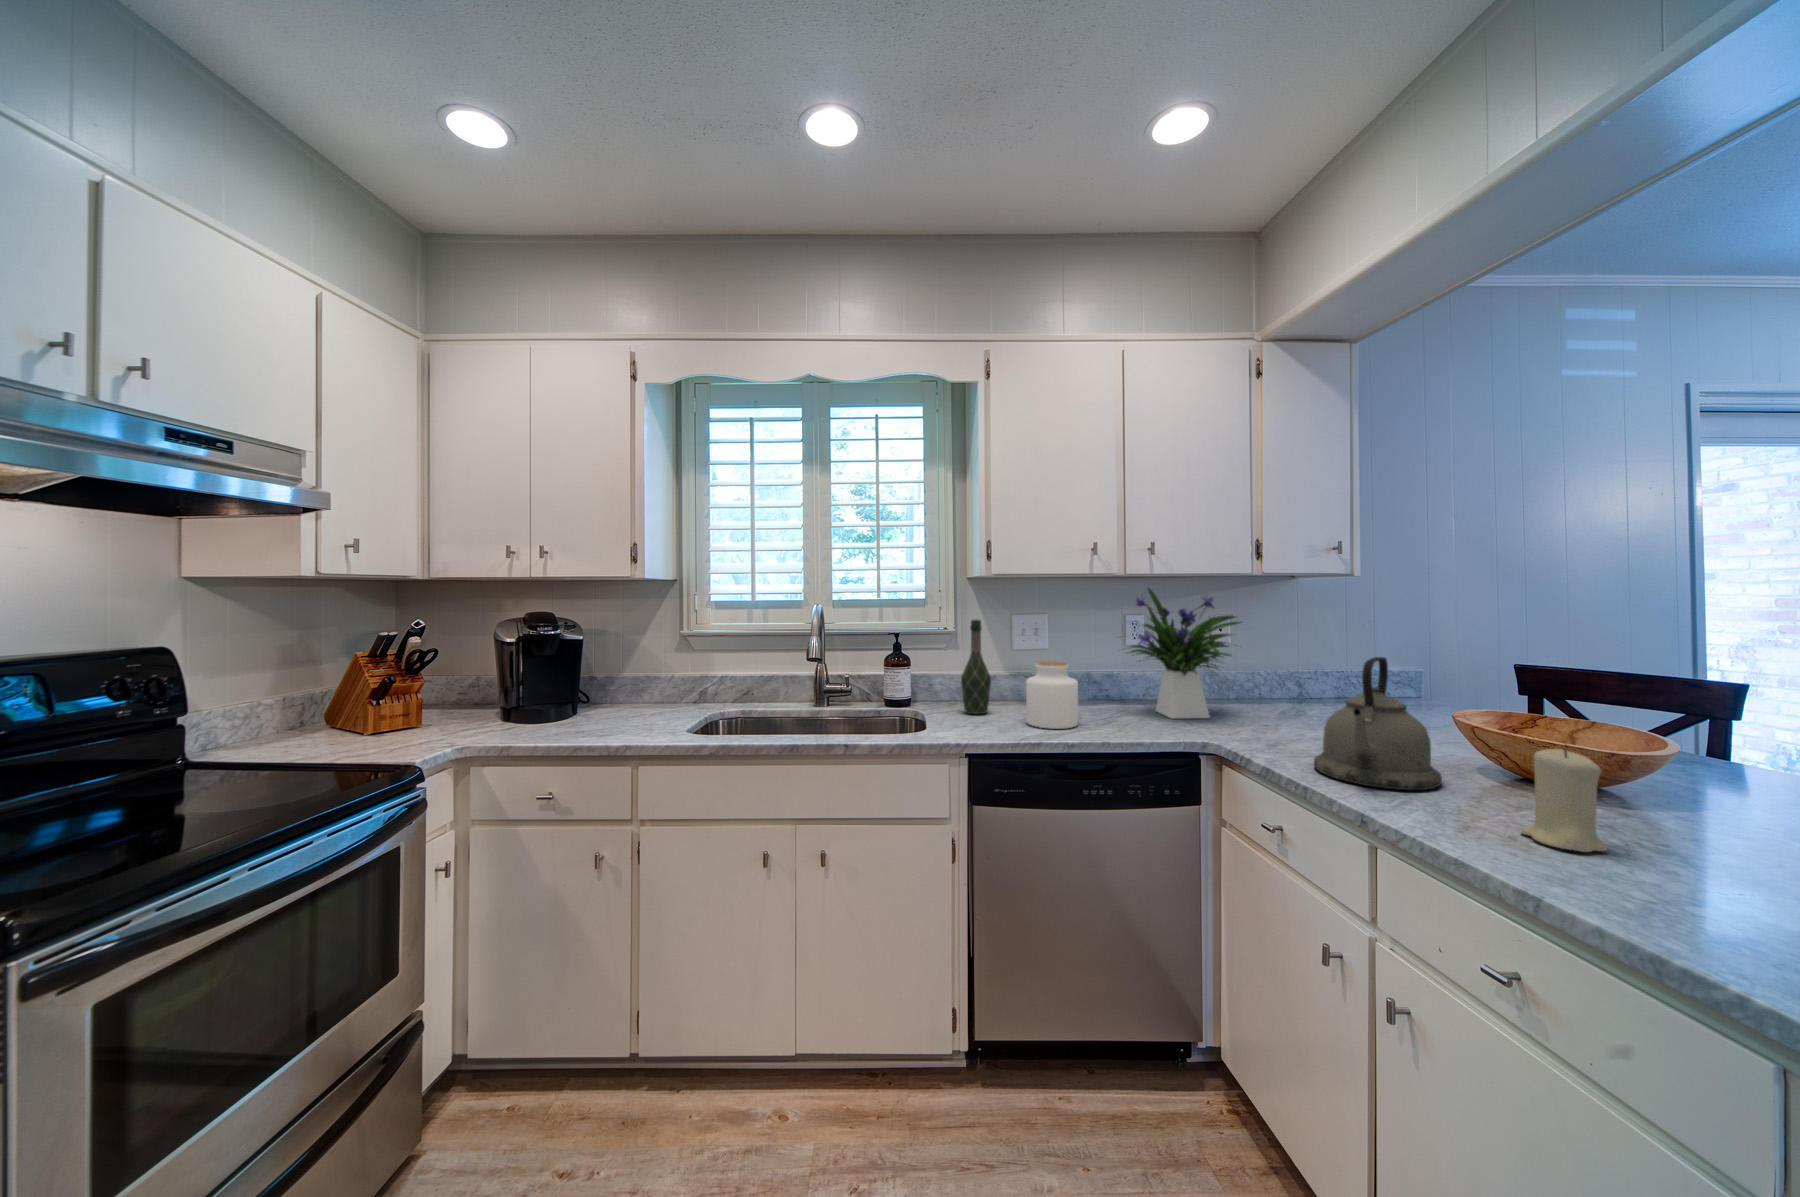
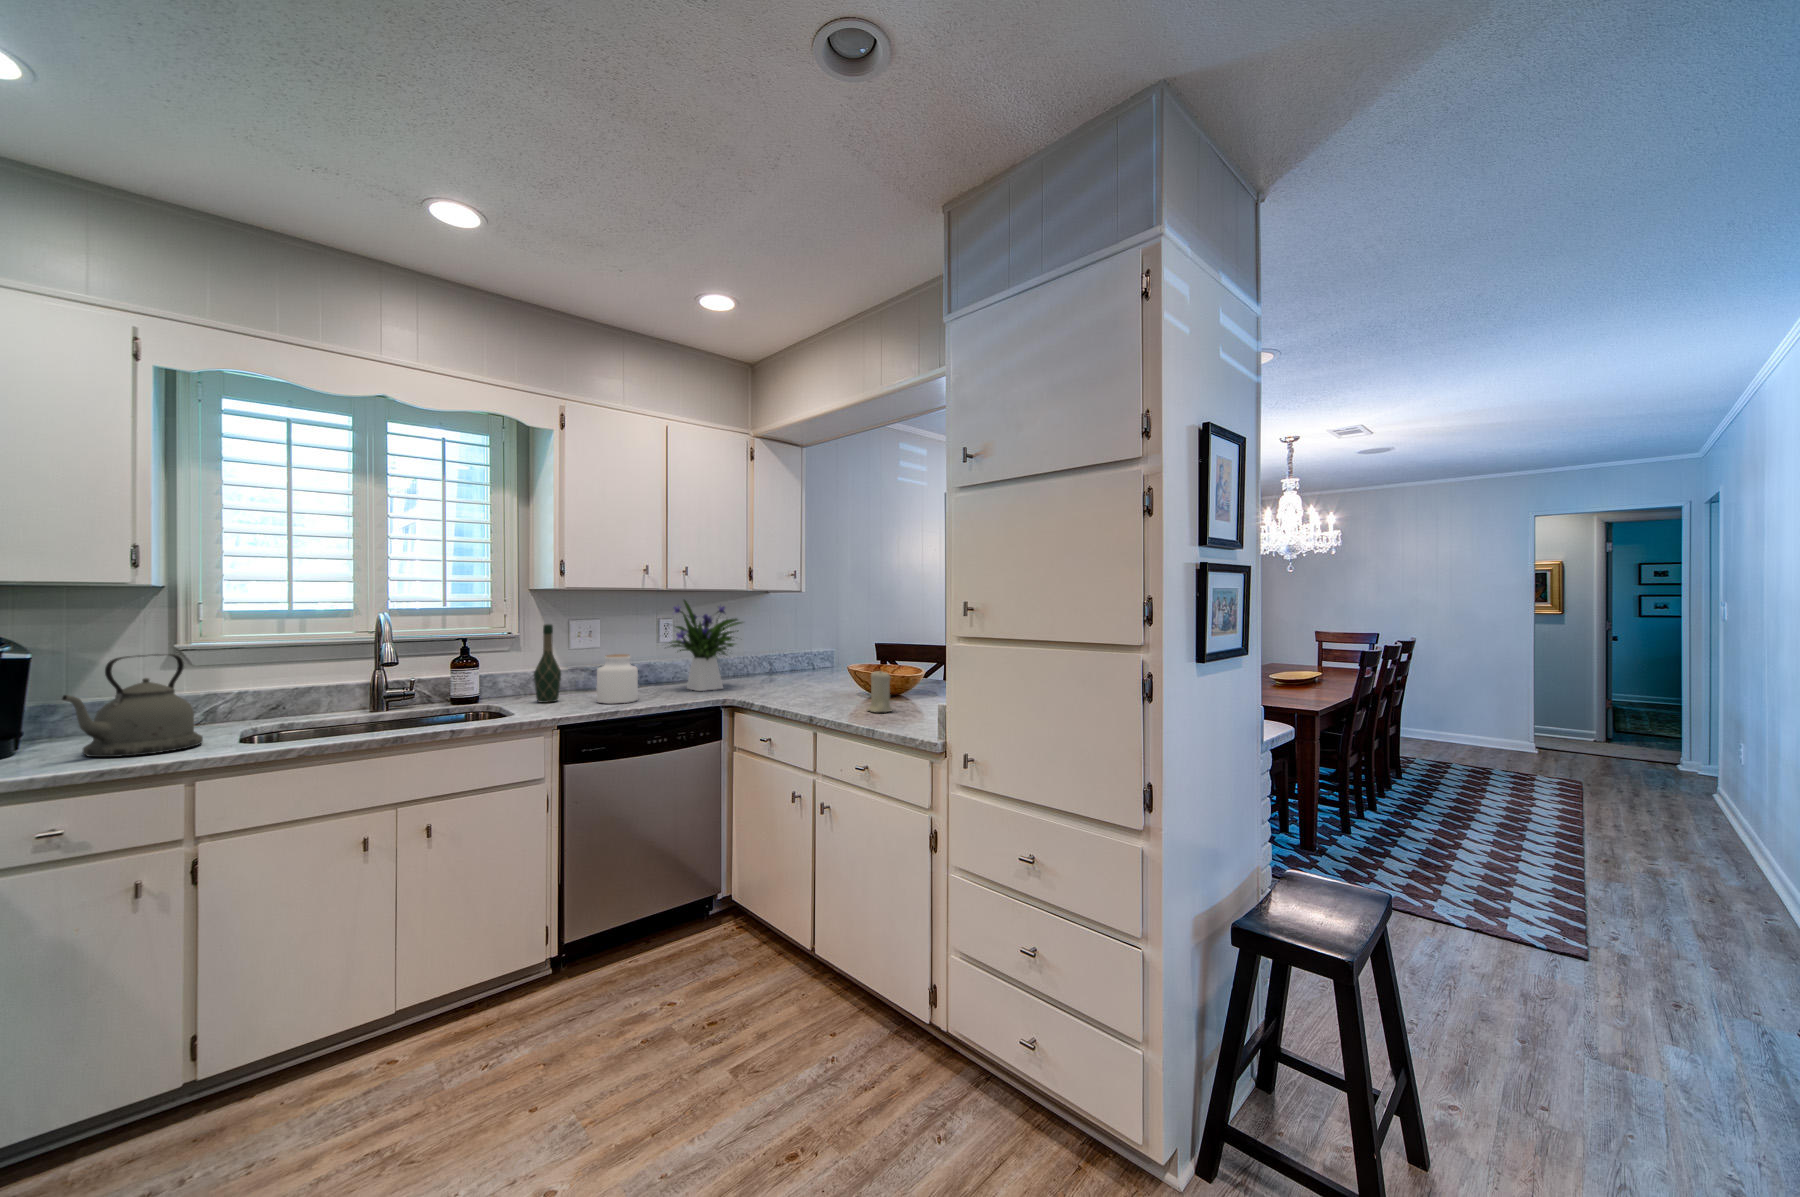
kettle: present [1314,657,1442,790] -> present [62,654,203,757]

